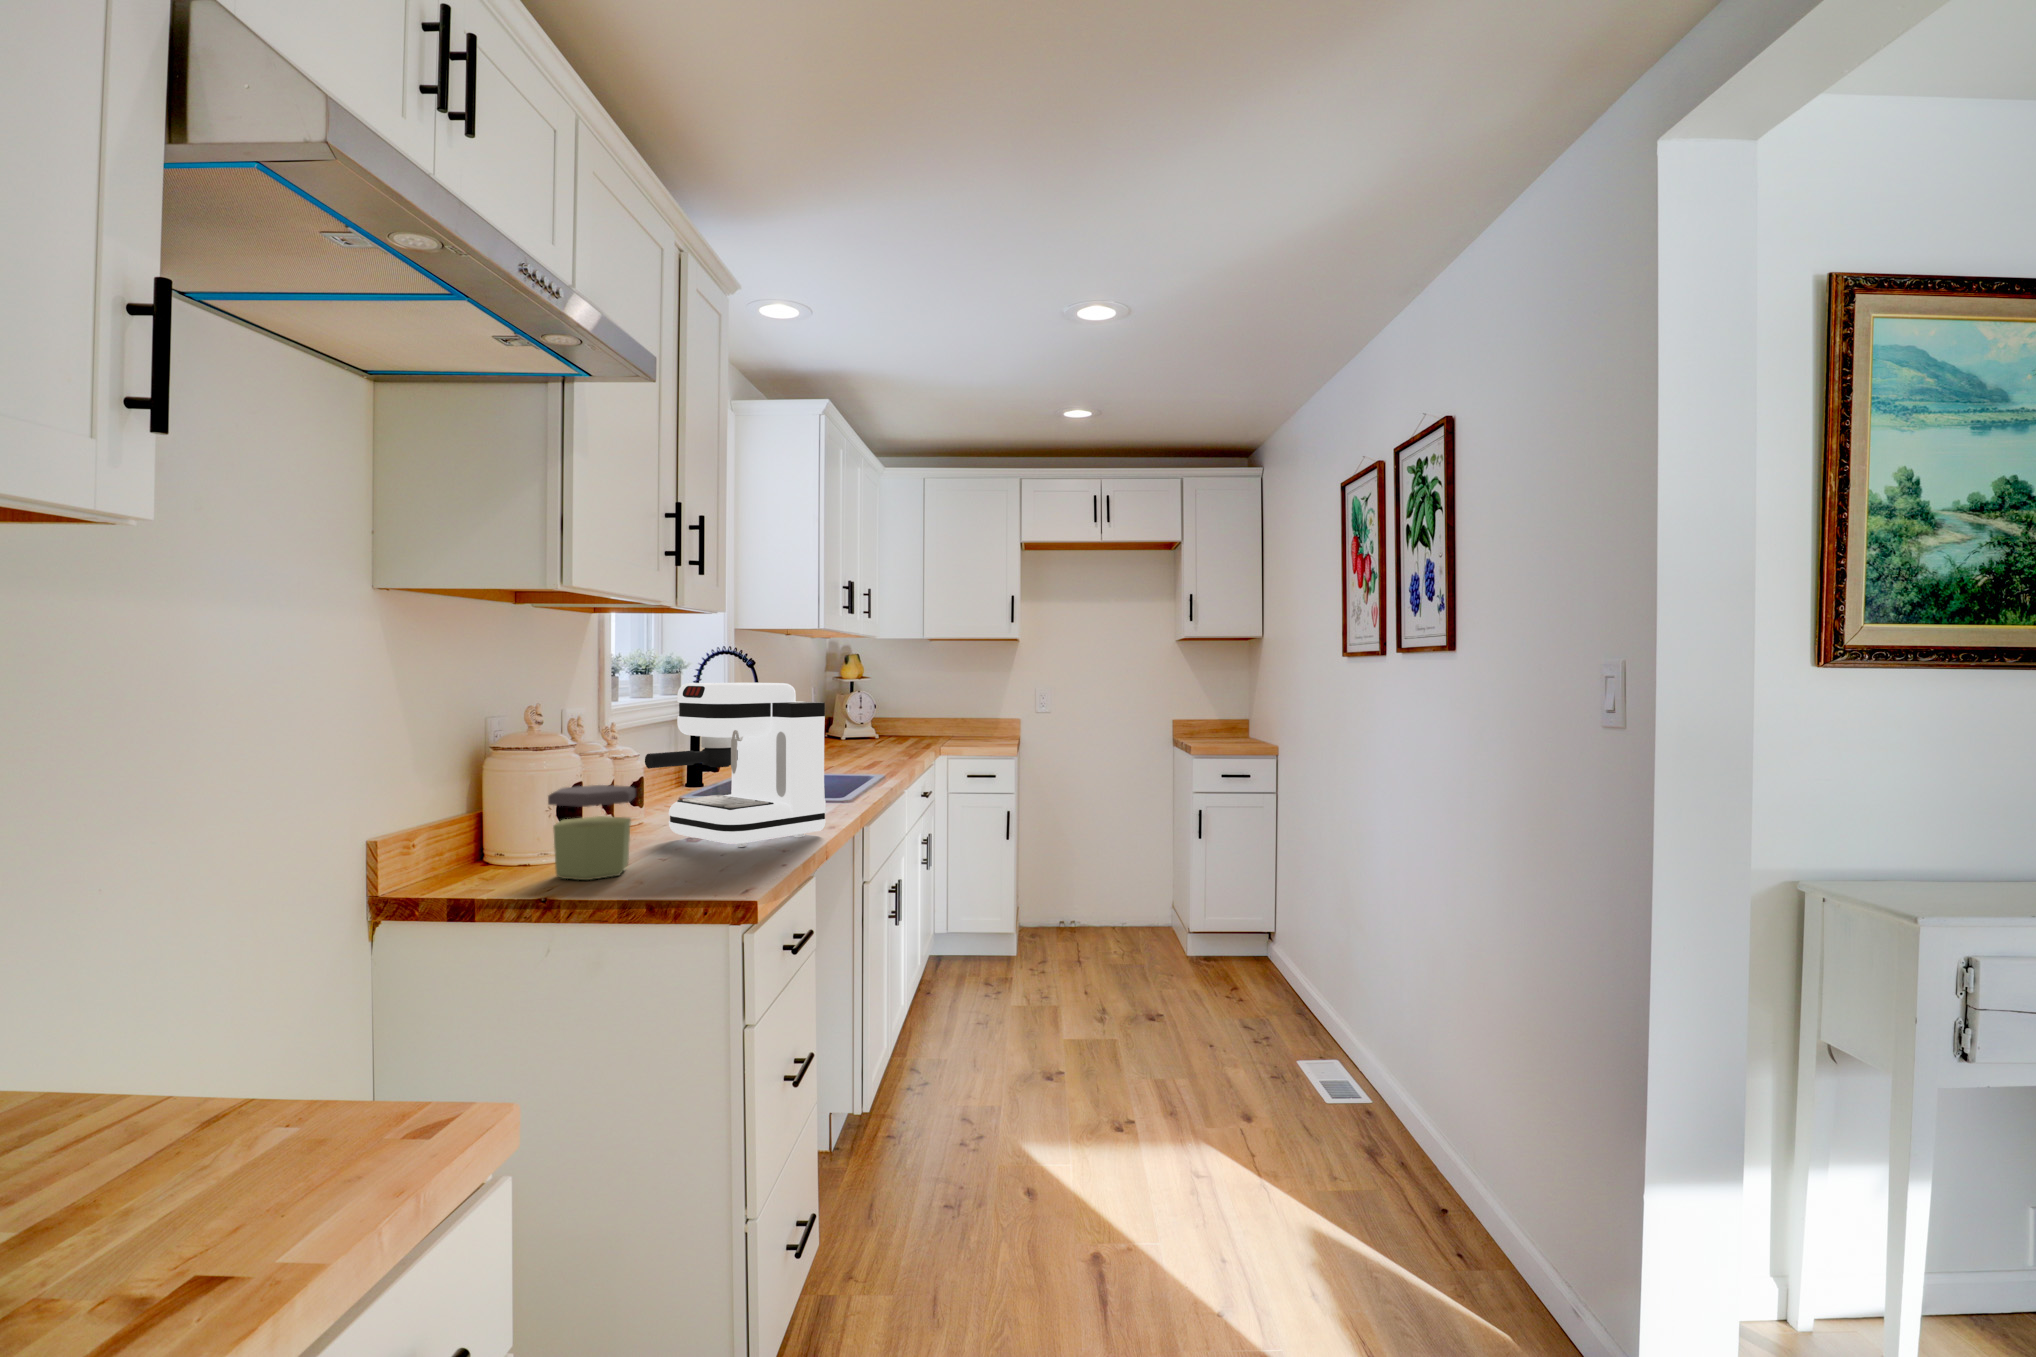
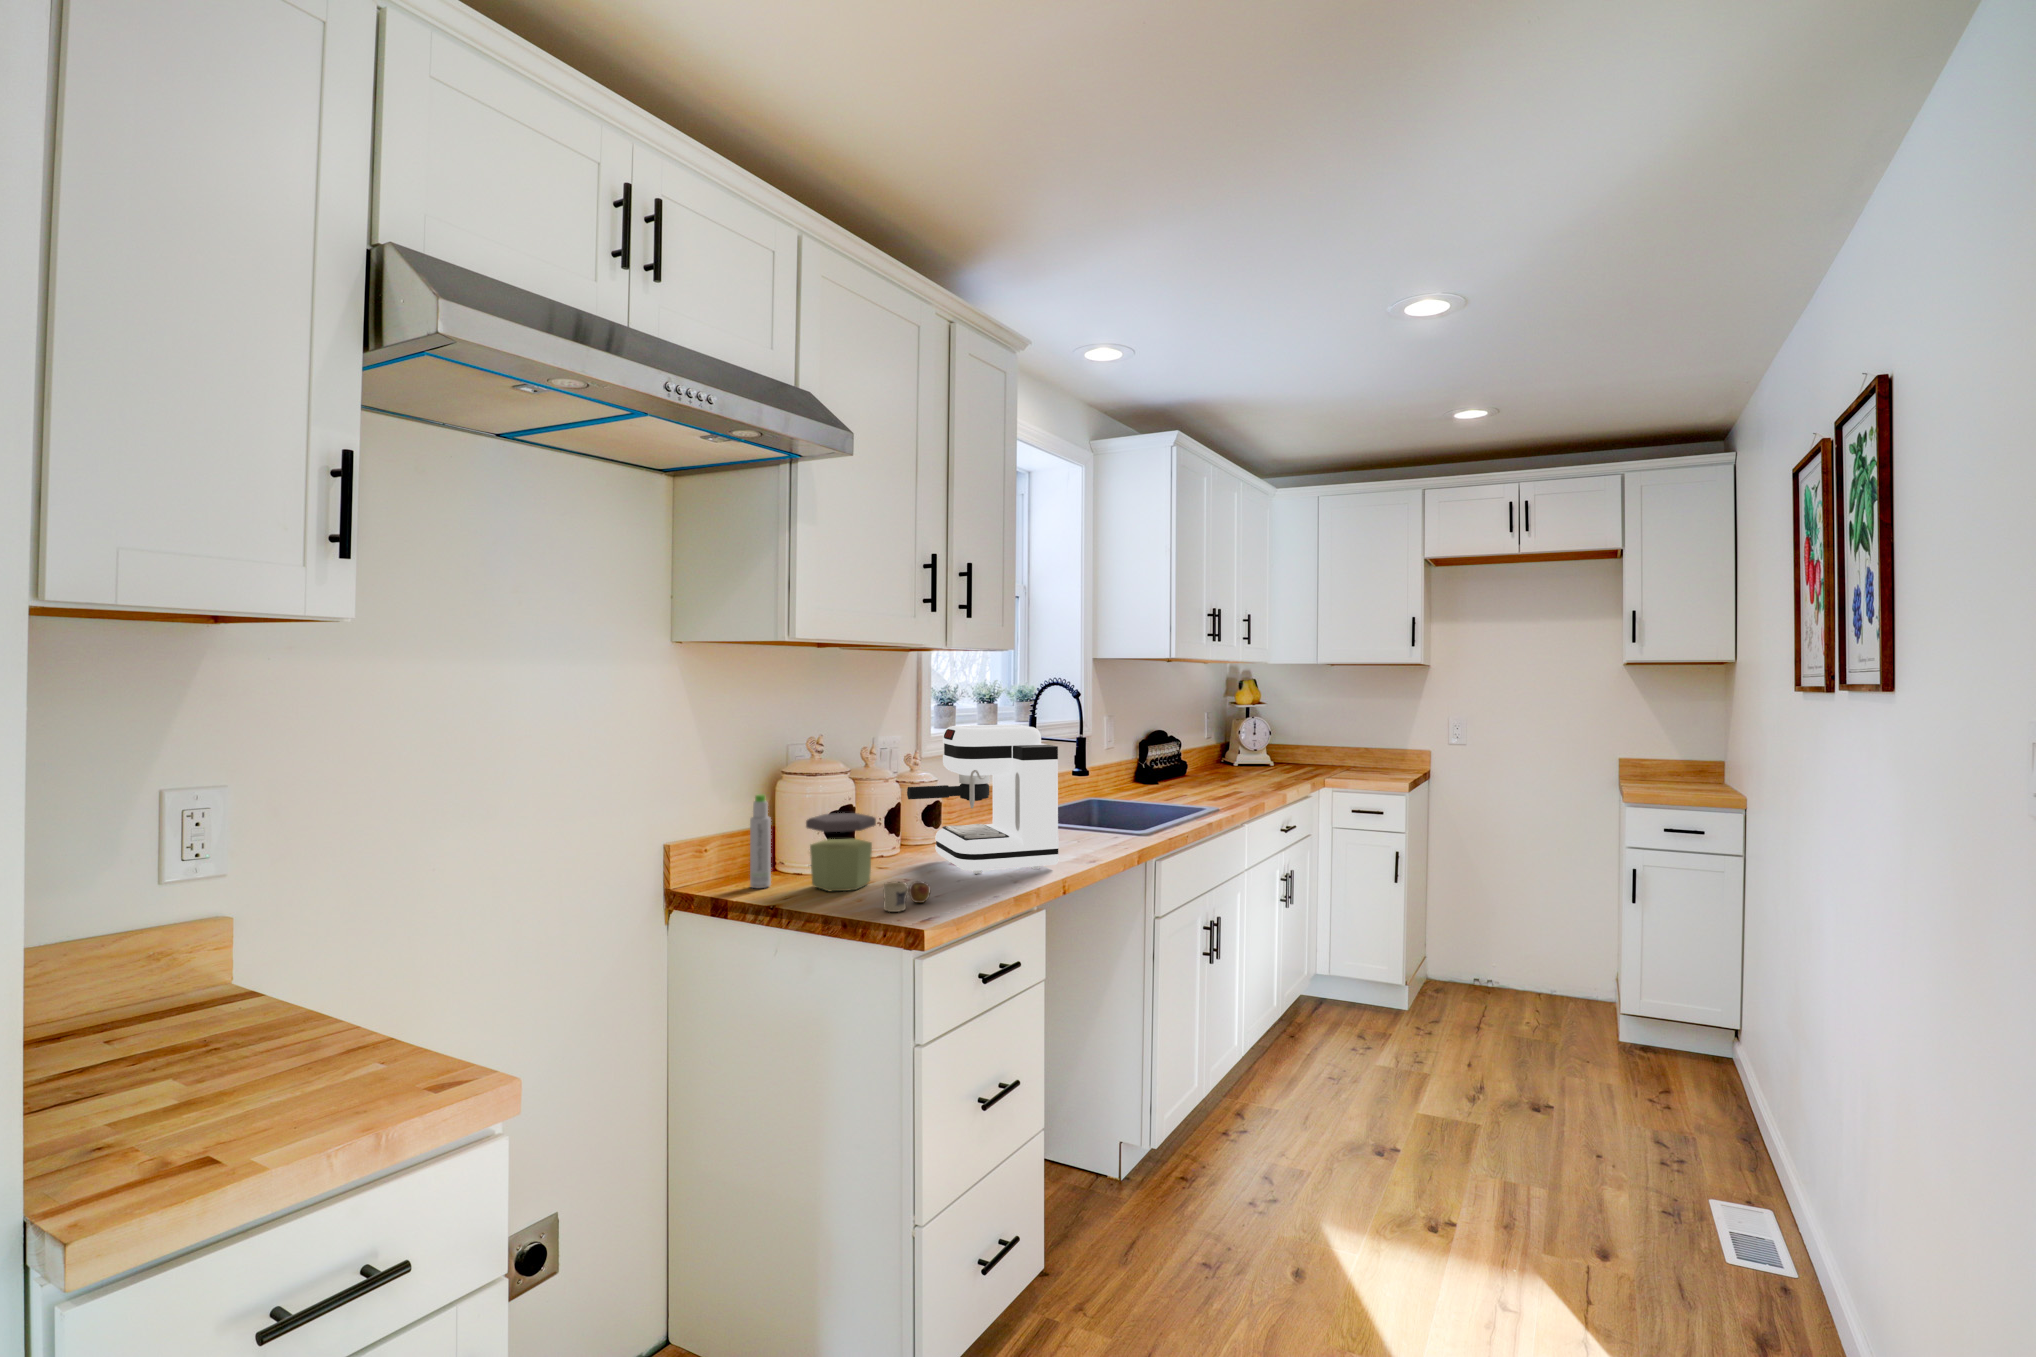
bottle: none [462,767,492,888] -> present [750,795,771,888]
mug: none [692,854,736,889] -> present [883,881,931,912]

